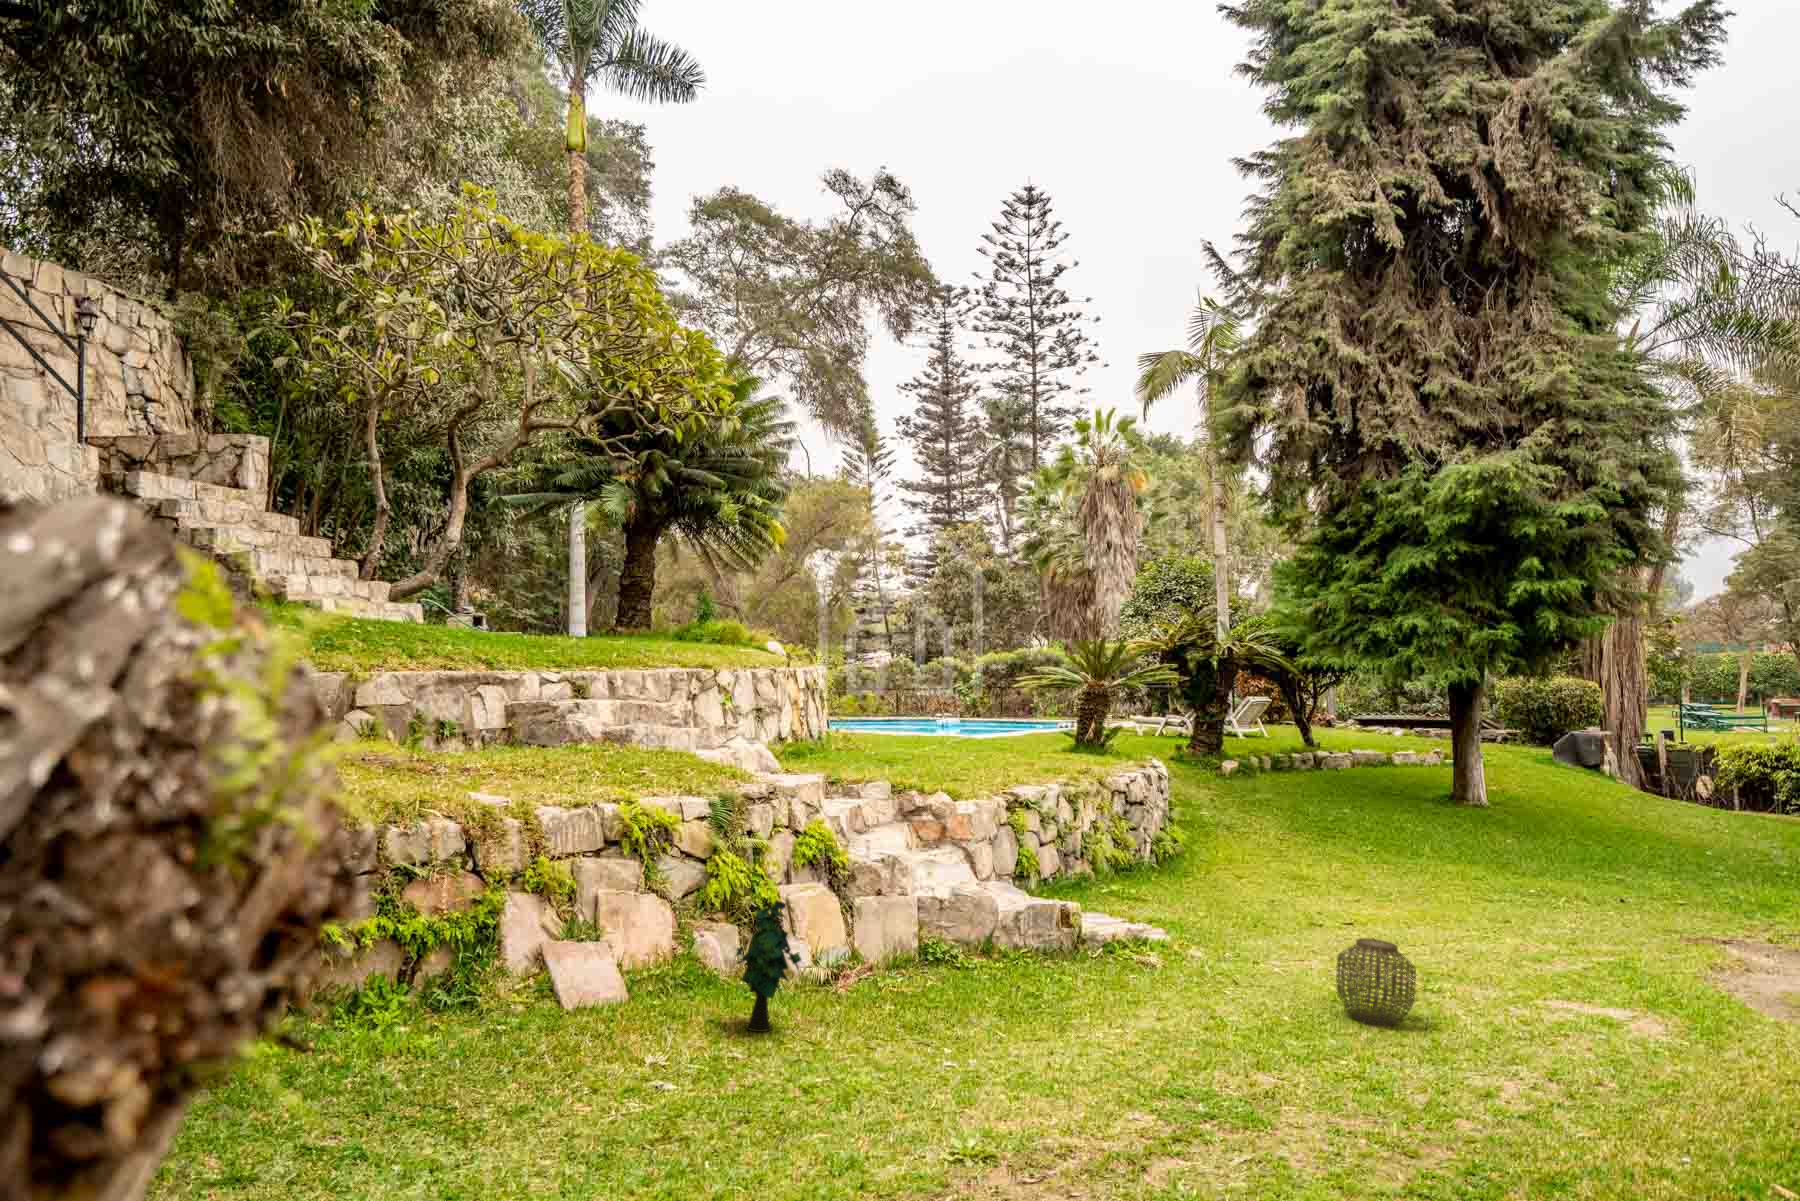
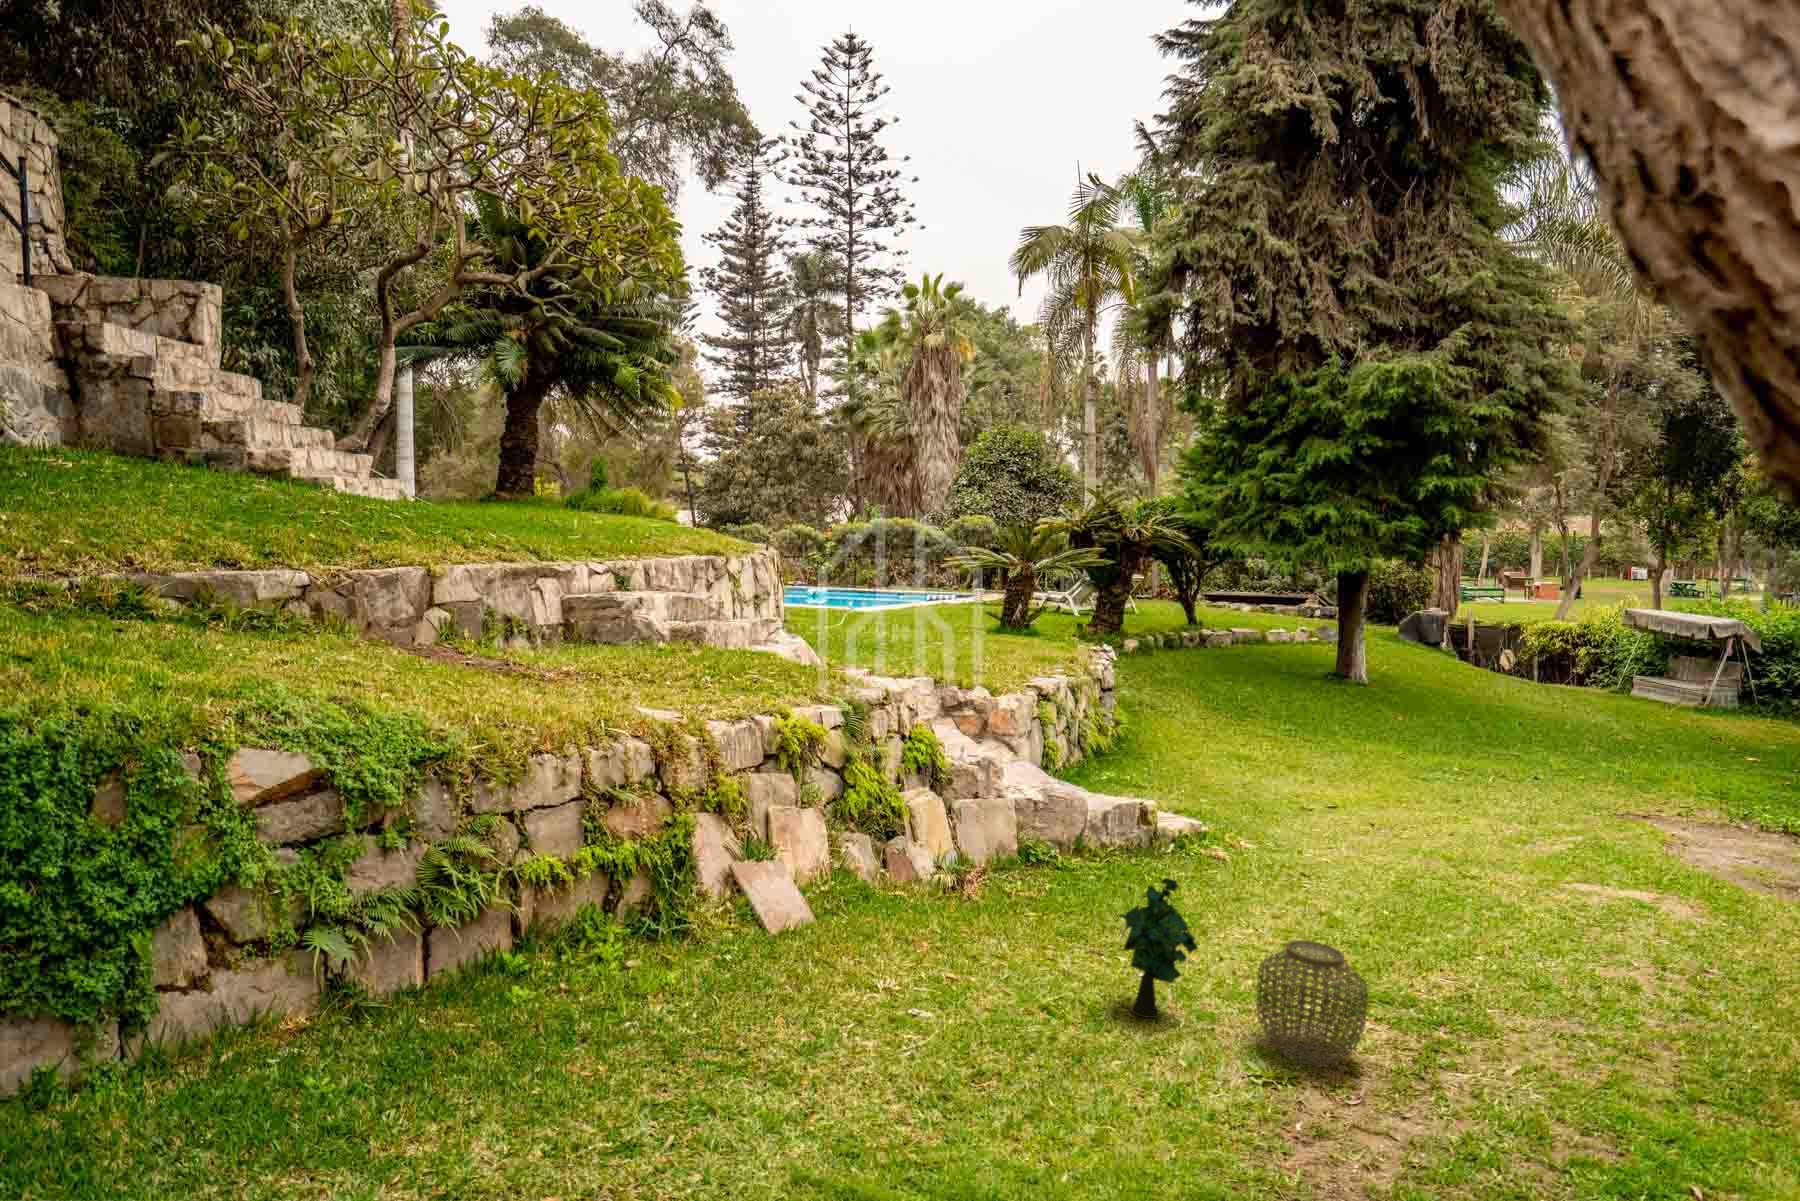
woven basket: present [1336,938,1416,1026] -> present [1256,941,1368,1066]

